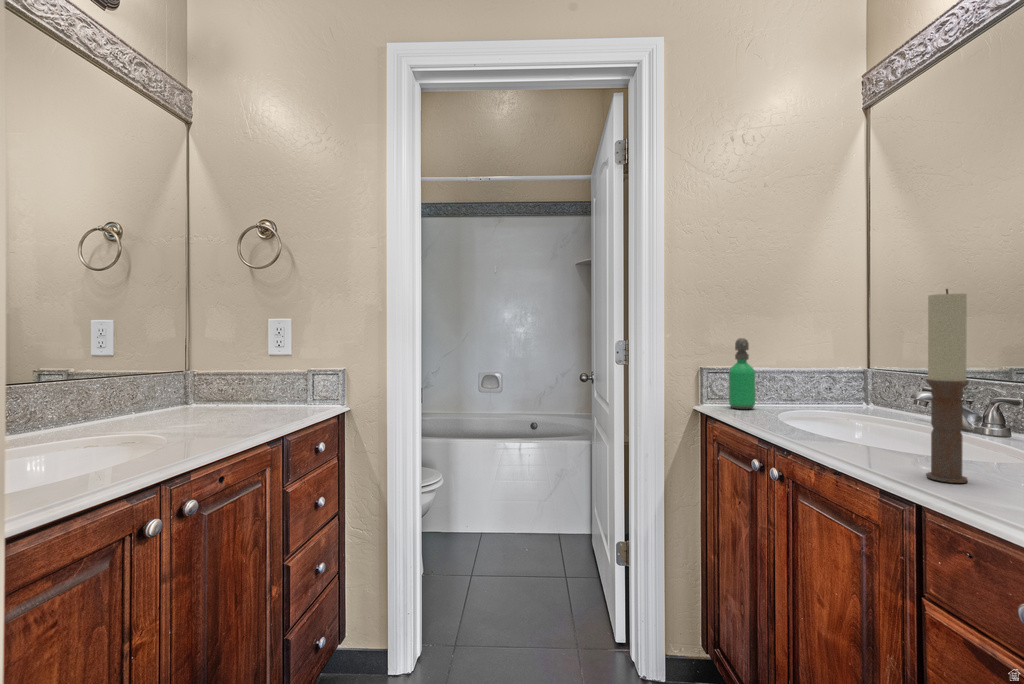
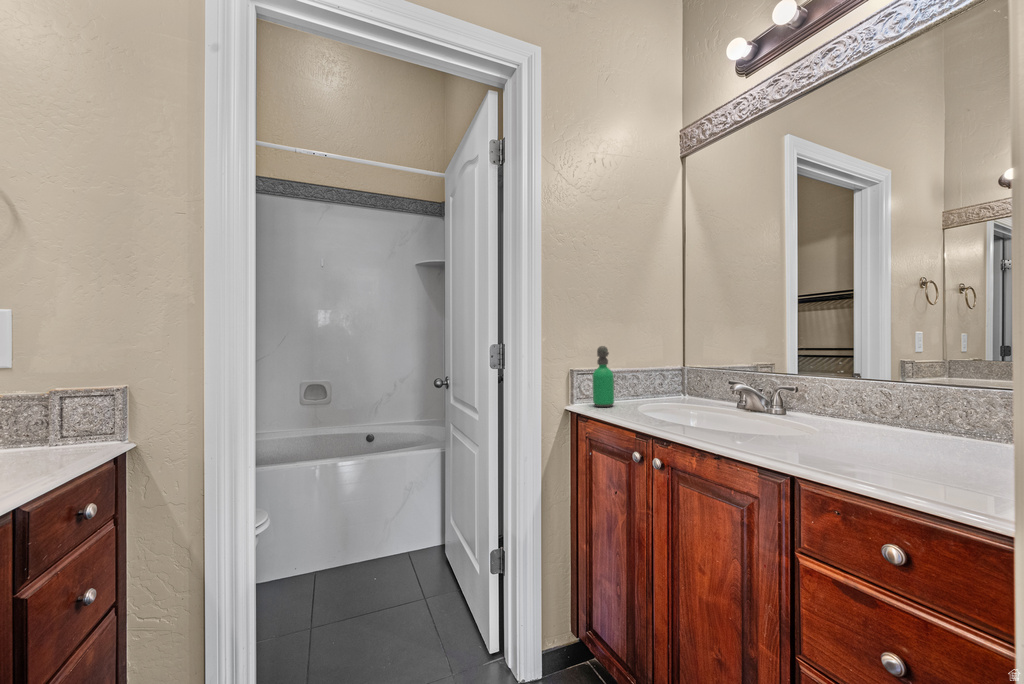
candle: present [926,289,969,483] -> none [792,321,819,463]

